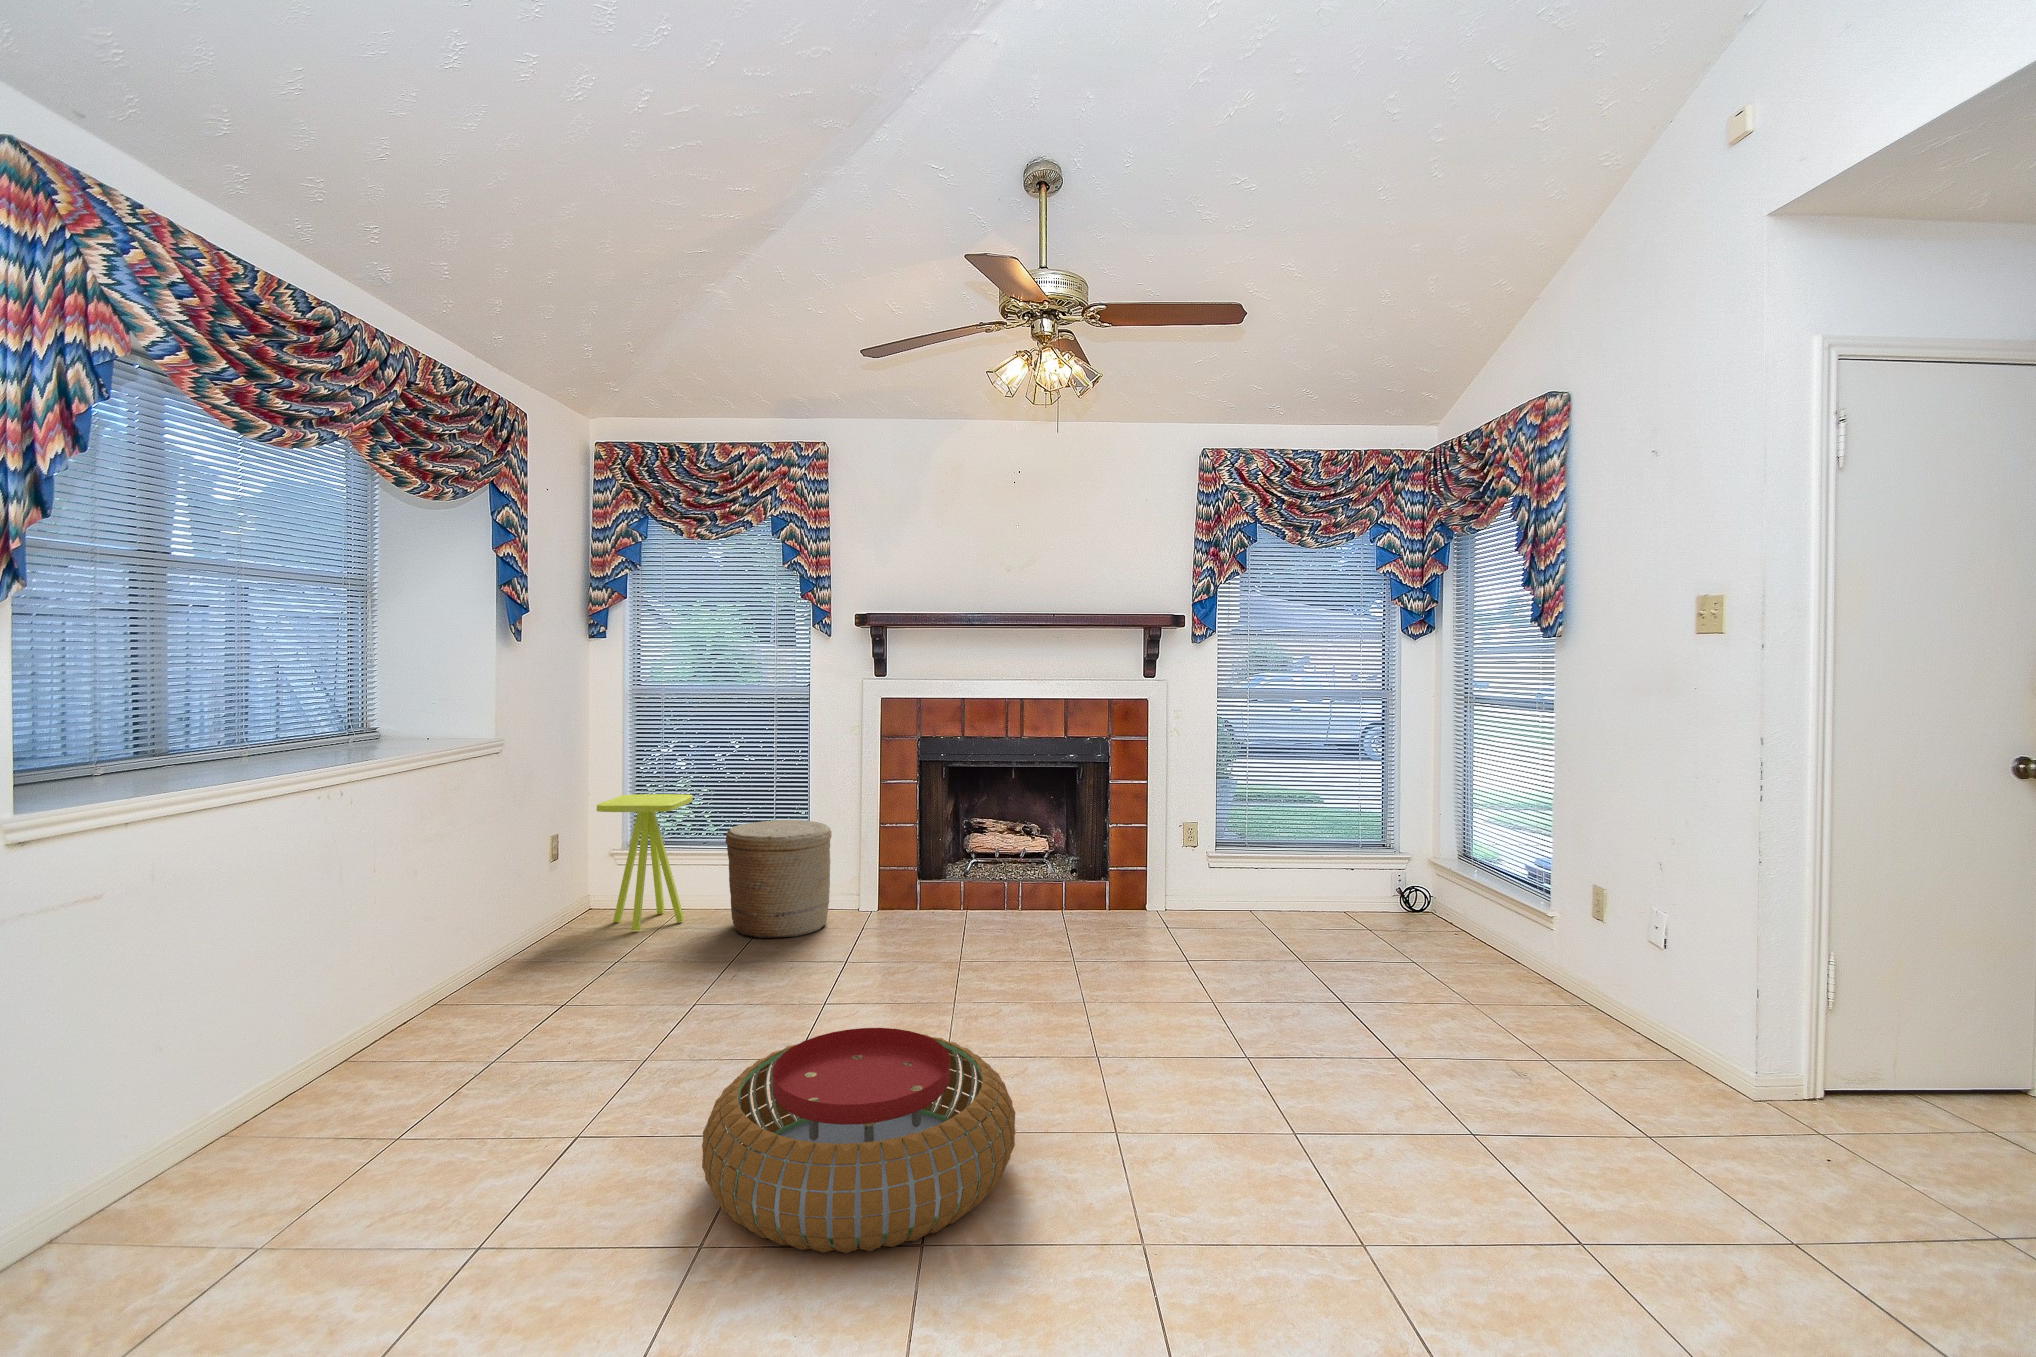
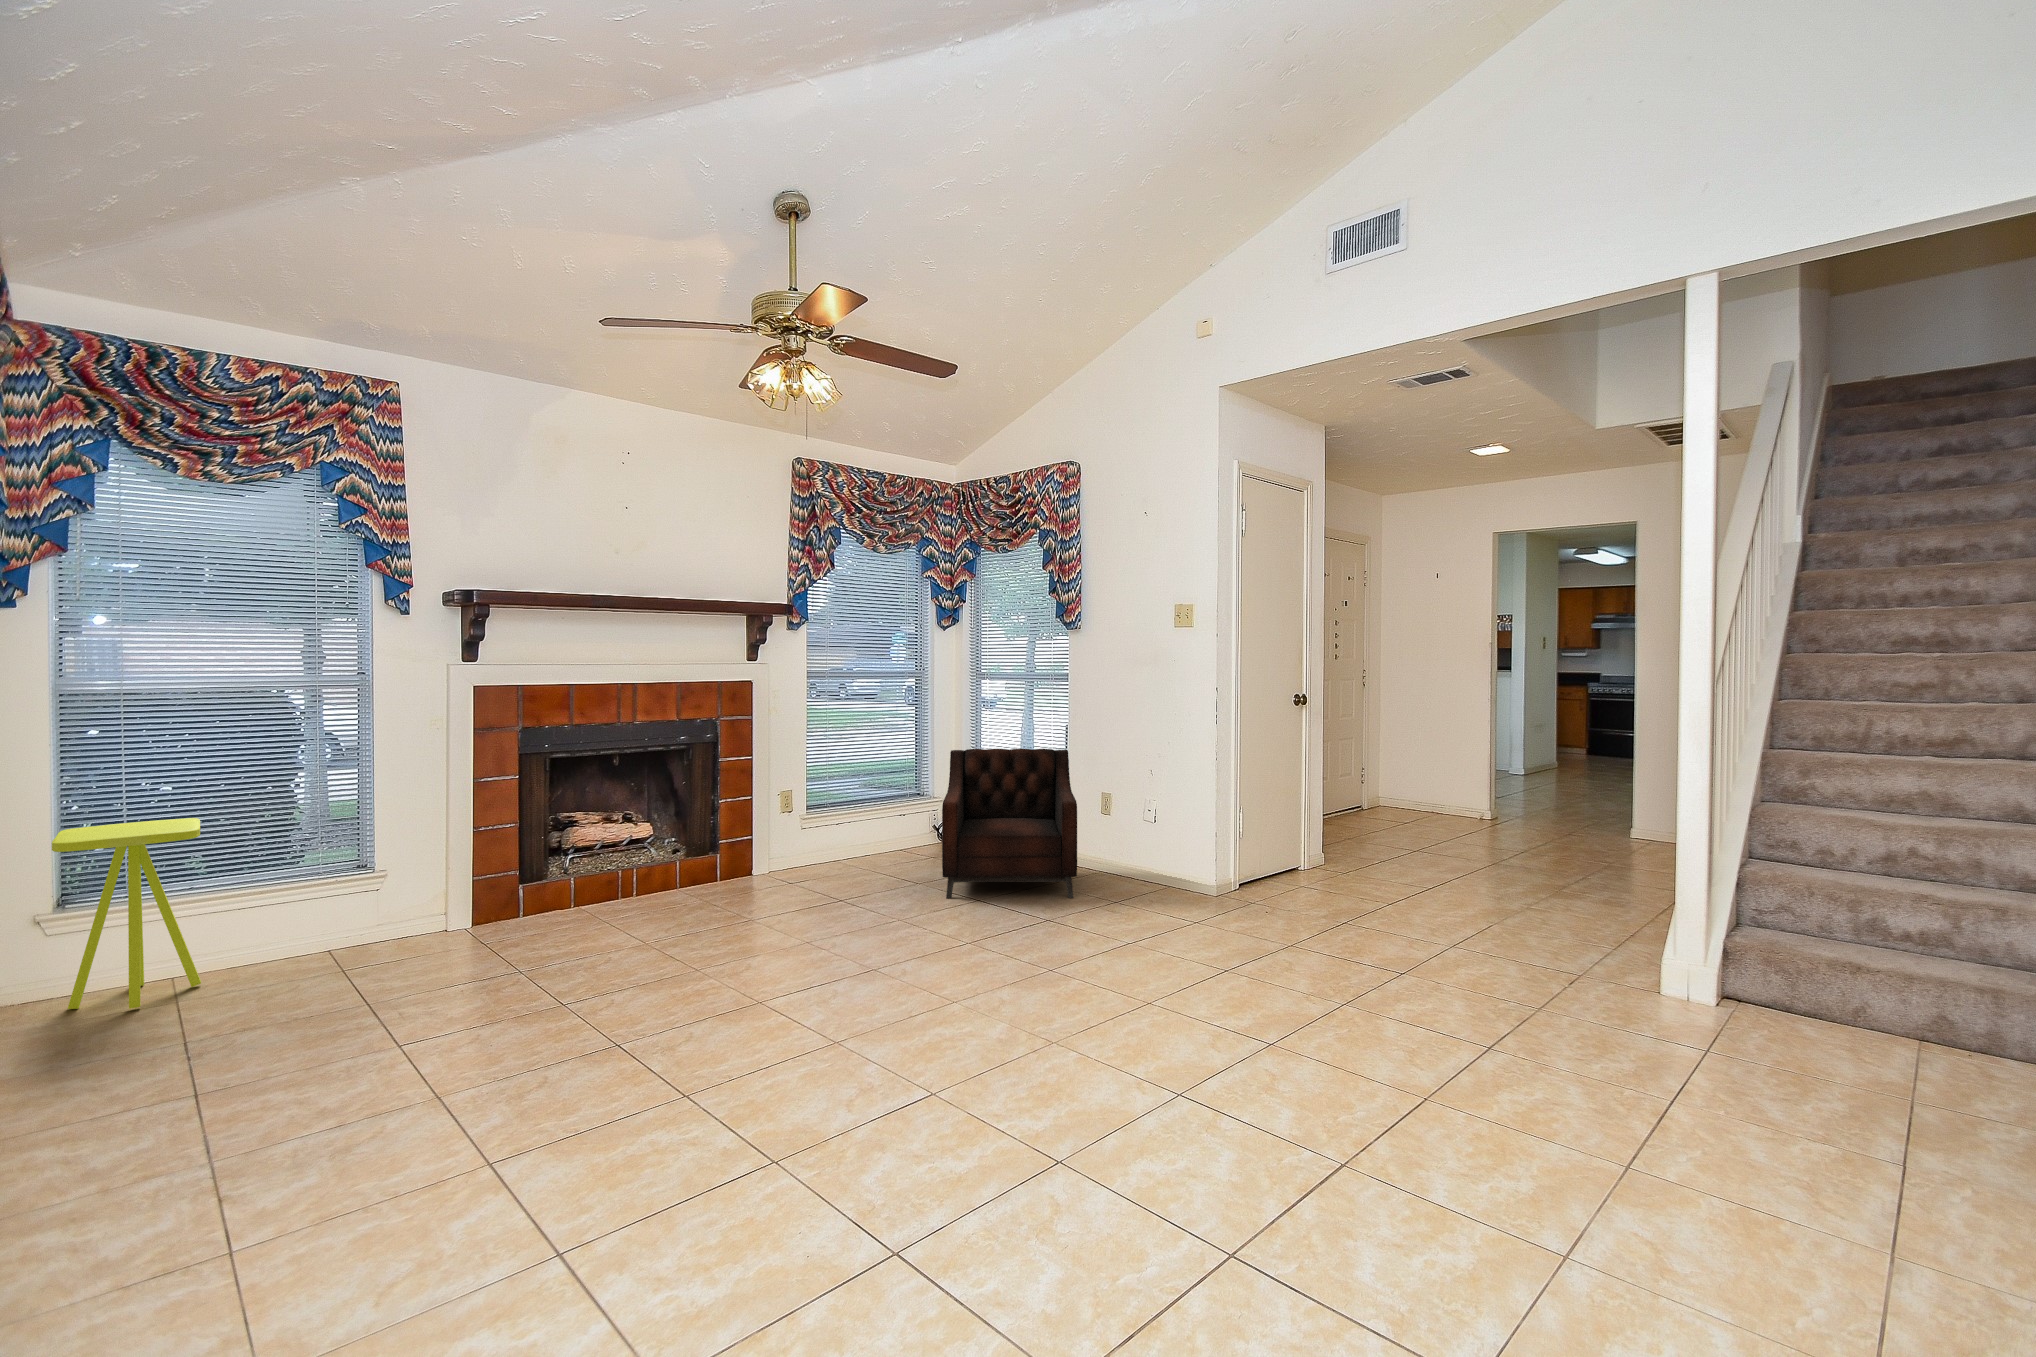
armchair: none [1304,797,1543,1034] -> present [942,749,1077,899]
woven basket: present [726,820,832,938] -> none [284,831,437,978]
pouf: present [702,1028,1015,1253] -> none [651,962,934,1147]

